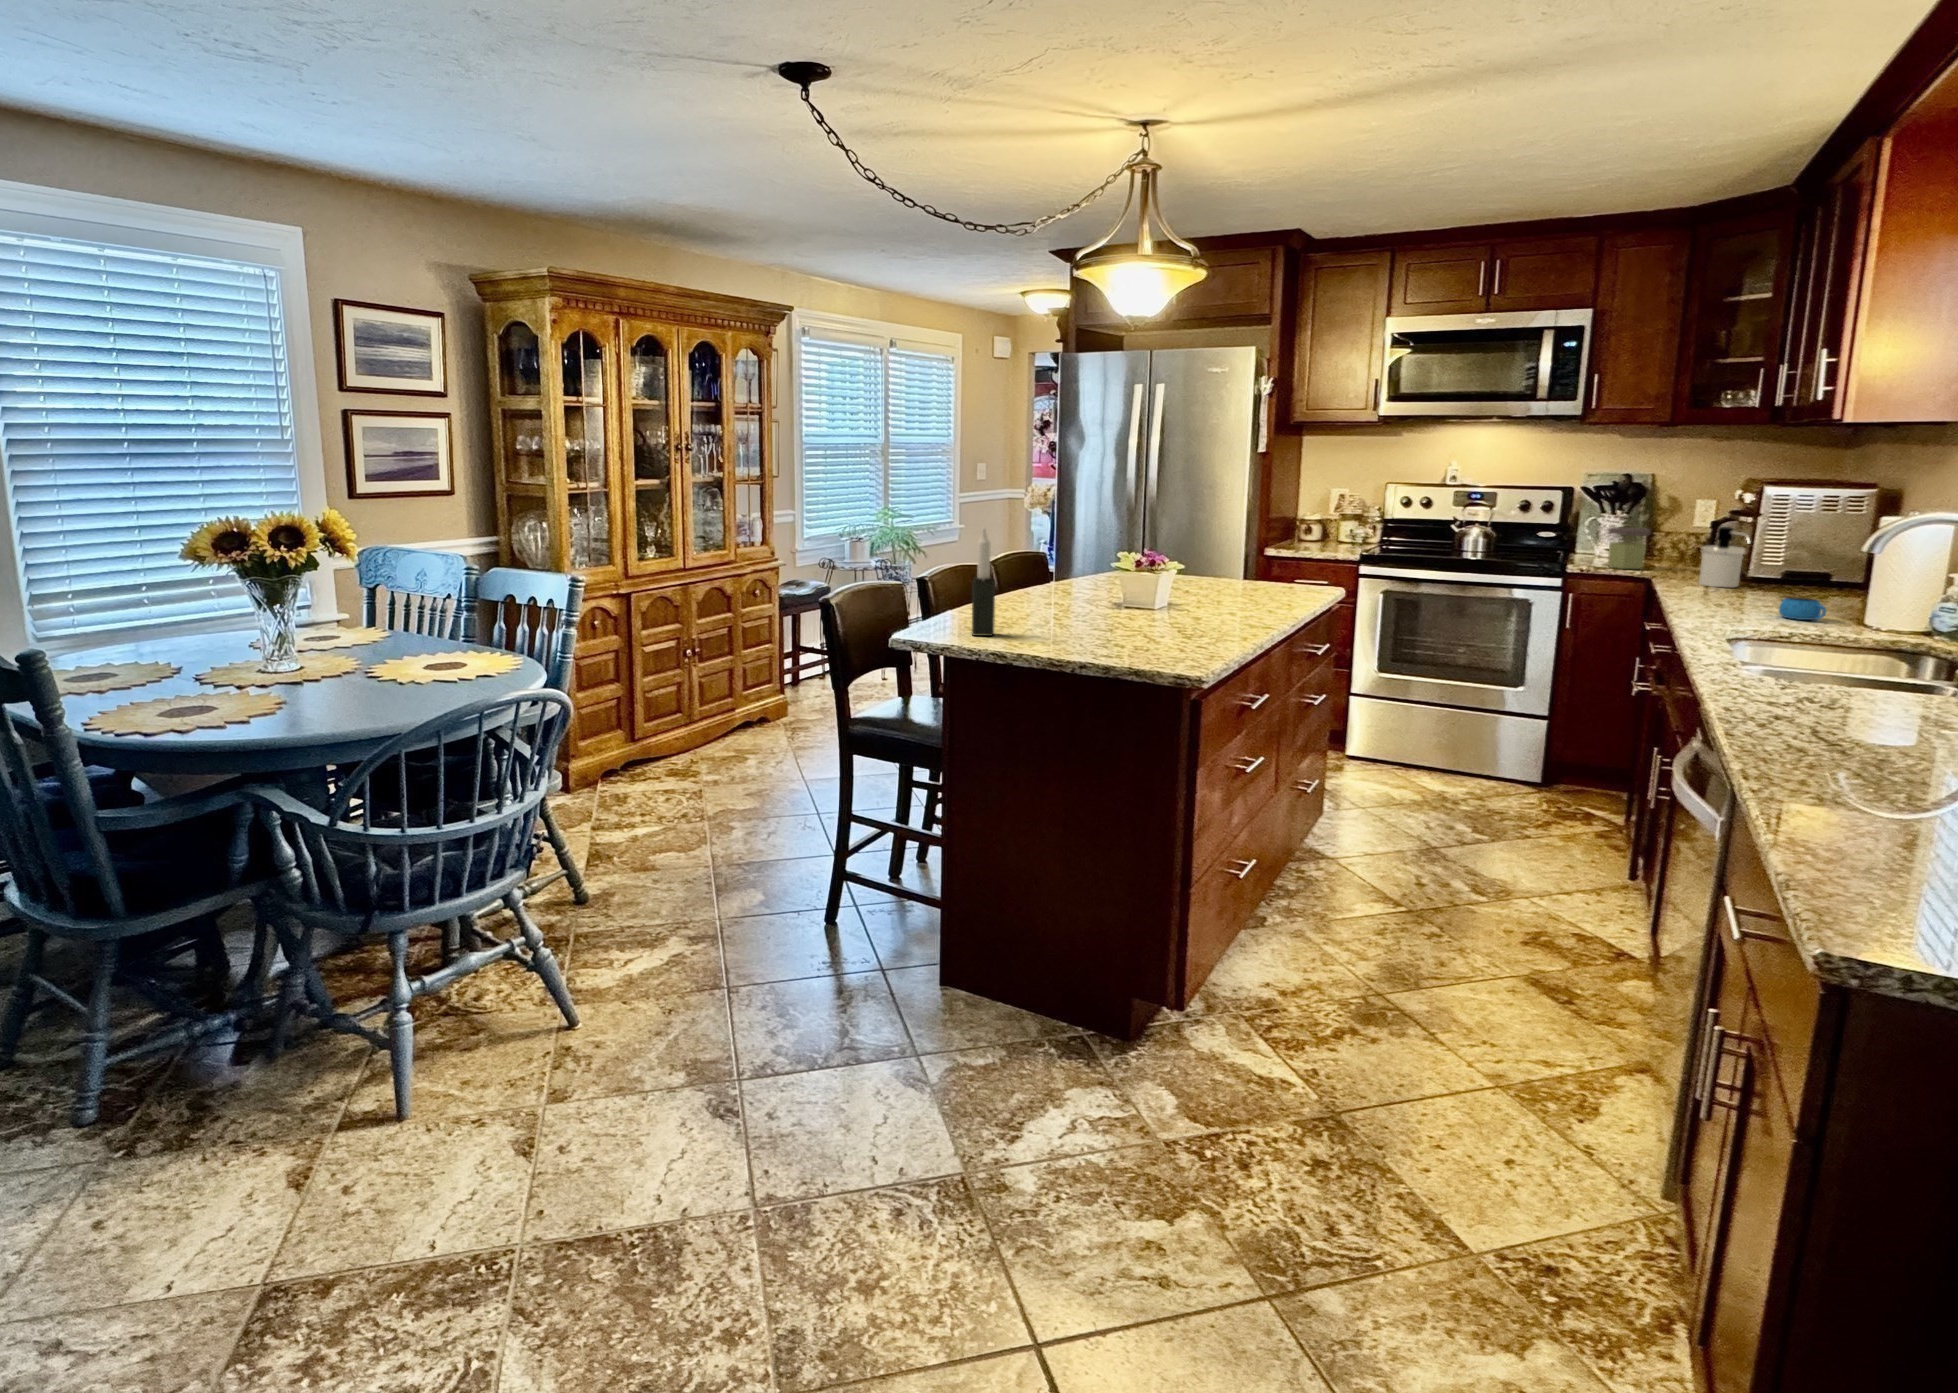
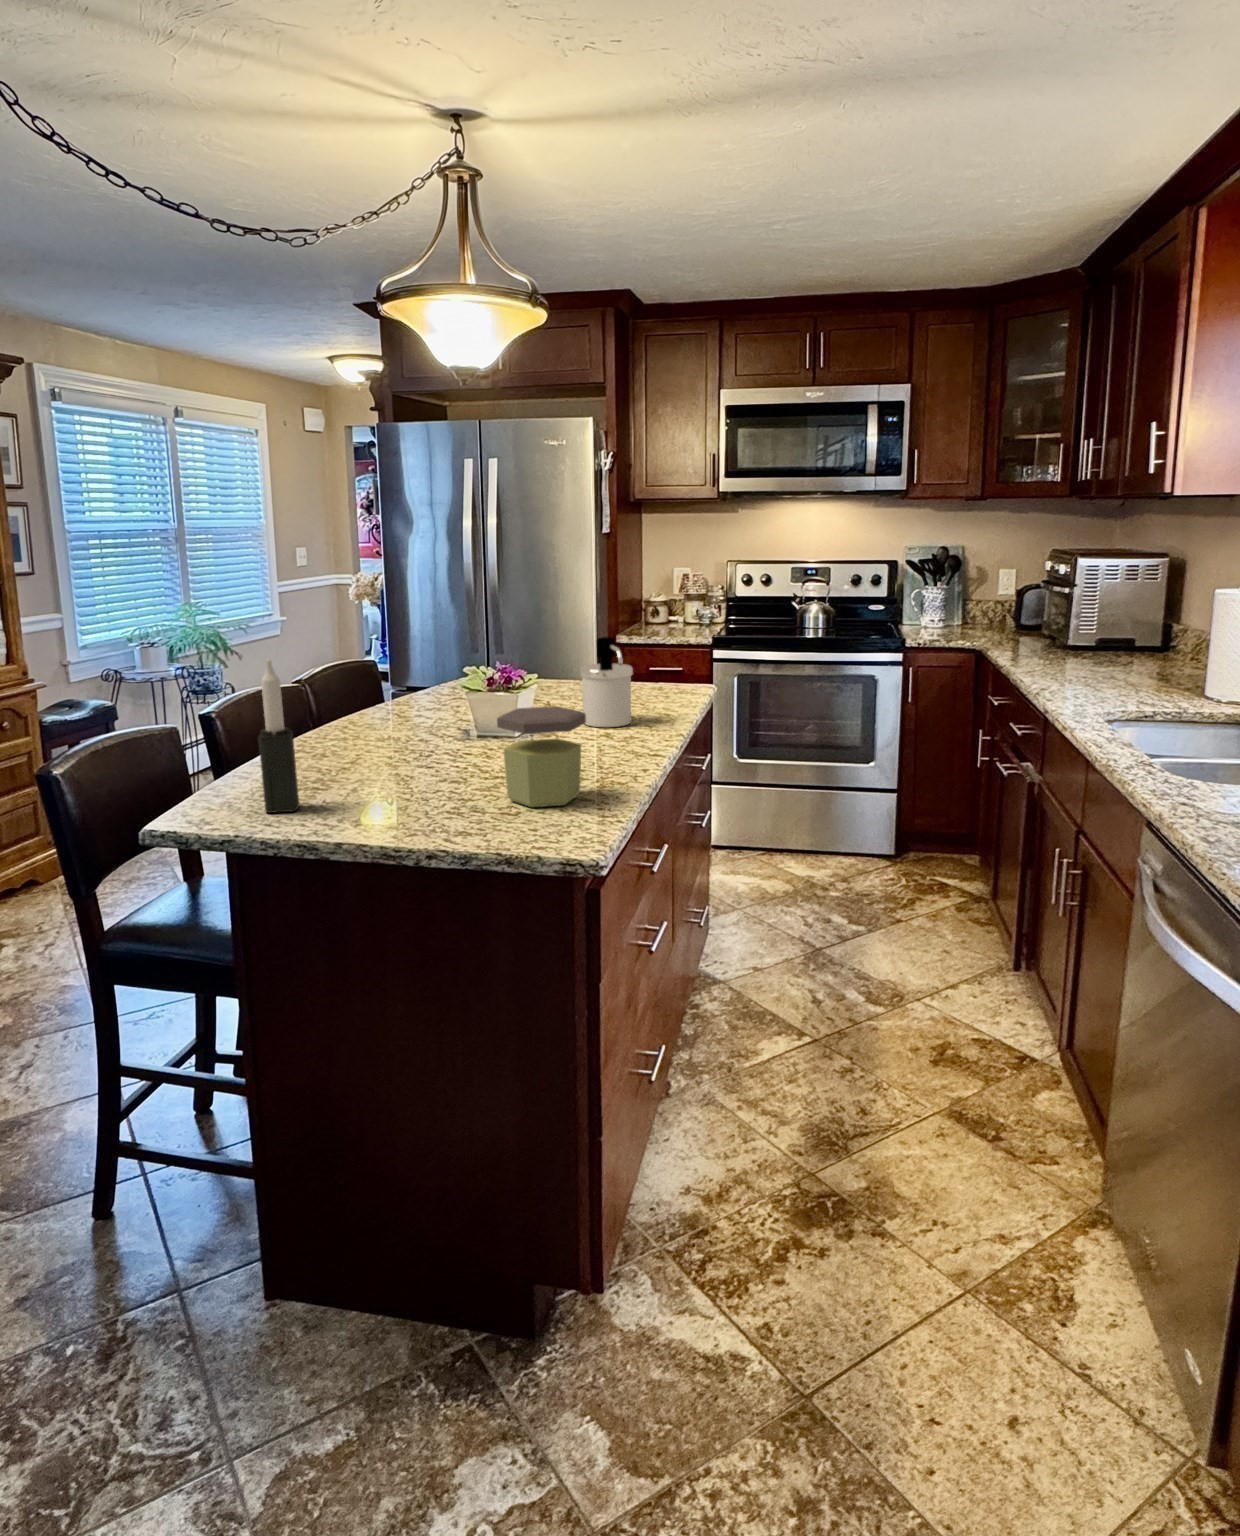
jar: present [1608,527,1650,569] -> present [497,706,586,807]
soap dispenser: present [1699,527,1751,588] -> present [580,637,633,727]
mug: present [1779,597,1826,620] -> none [1125,671,1169,693]

